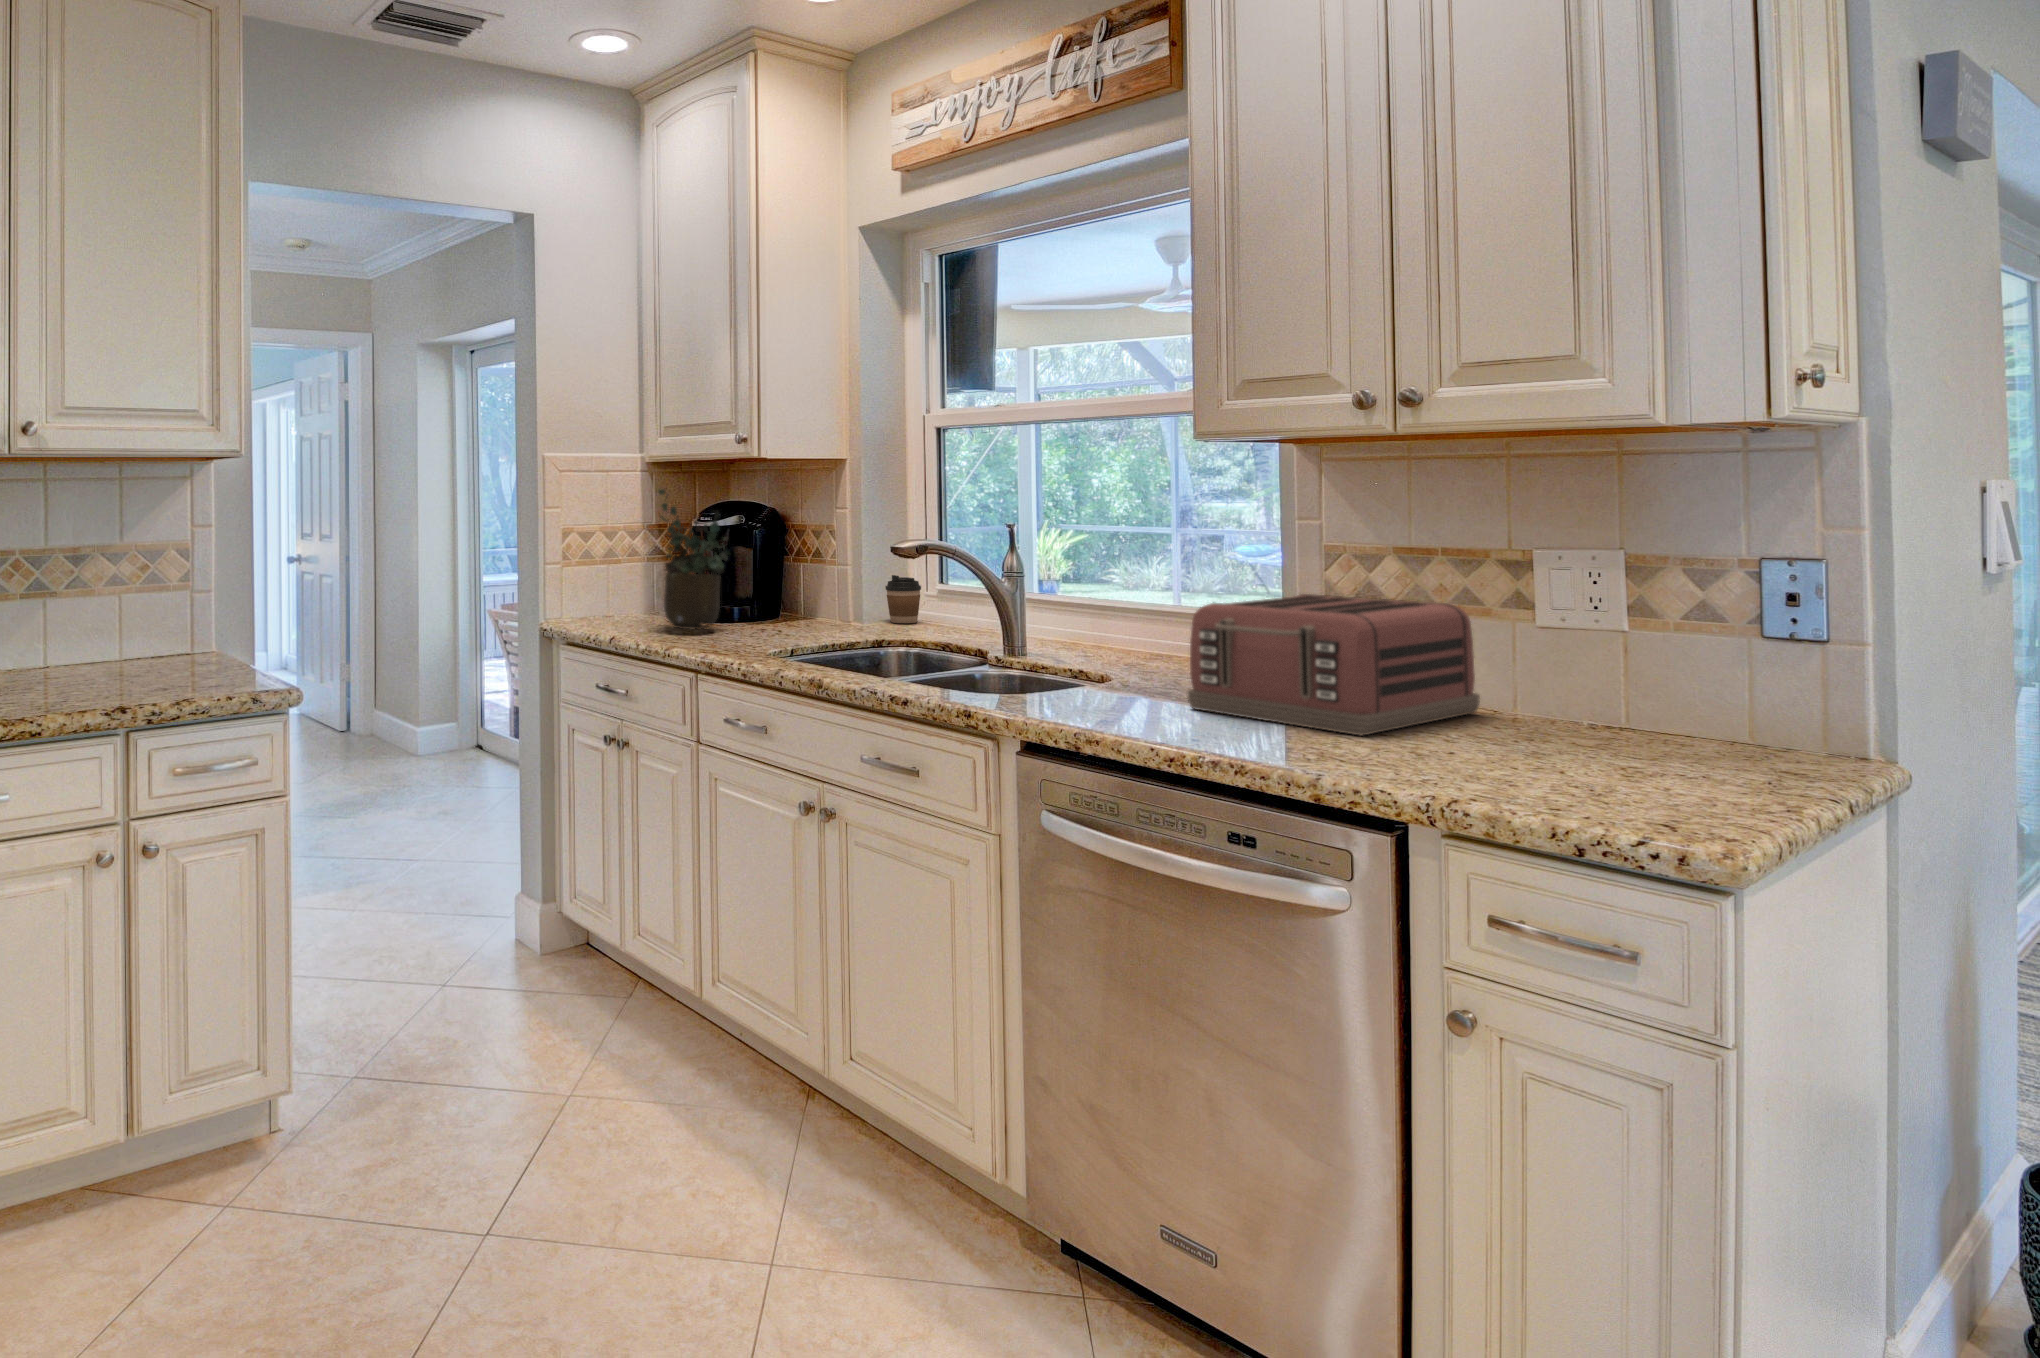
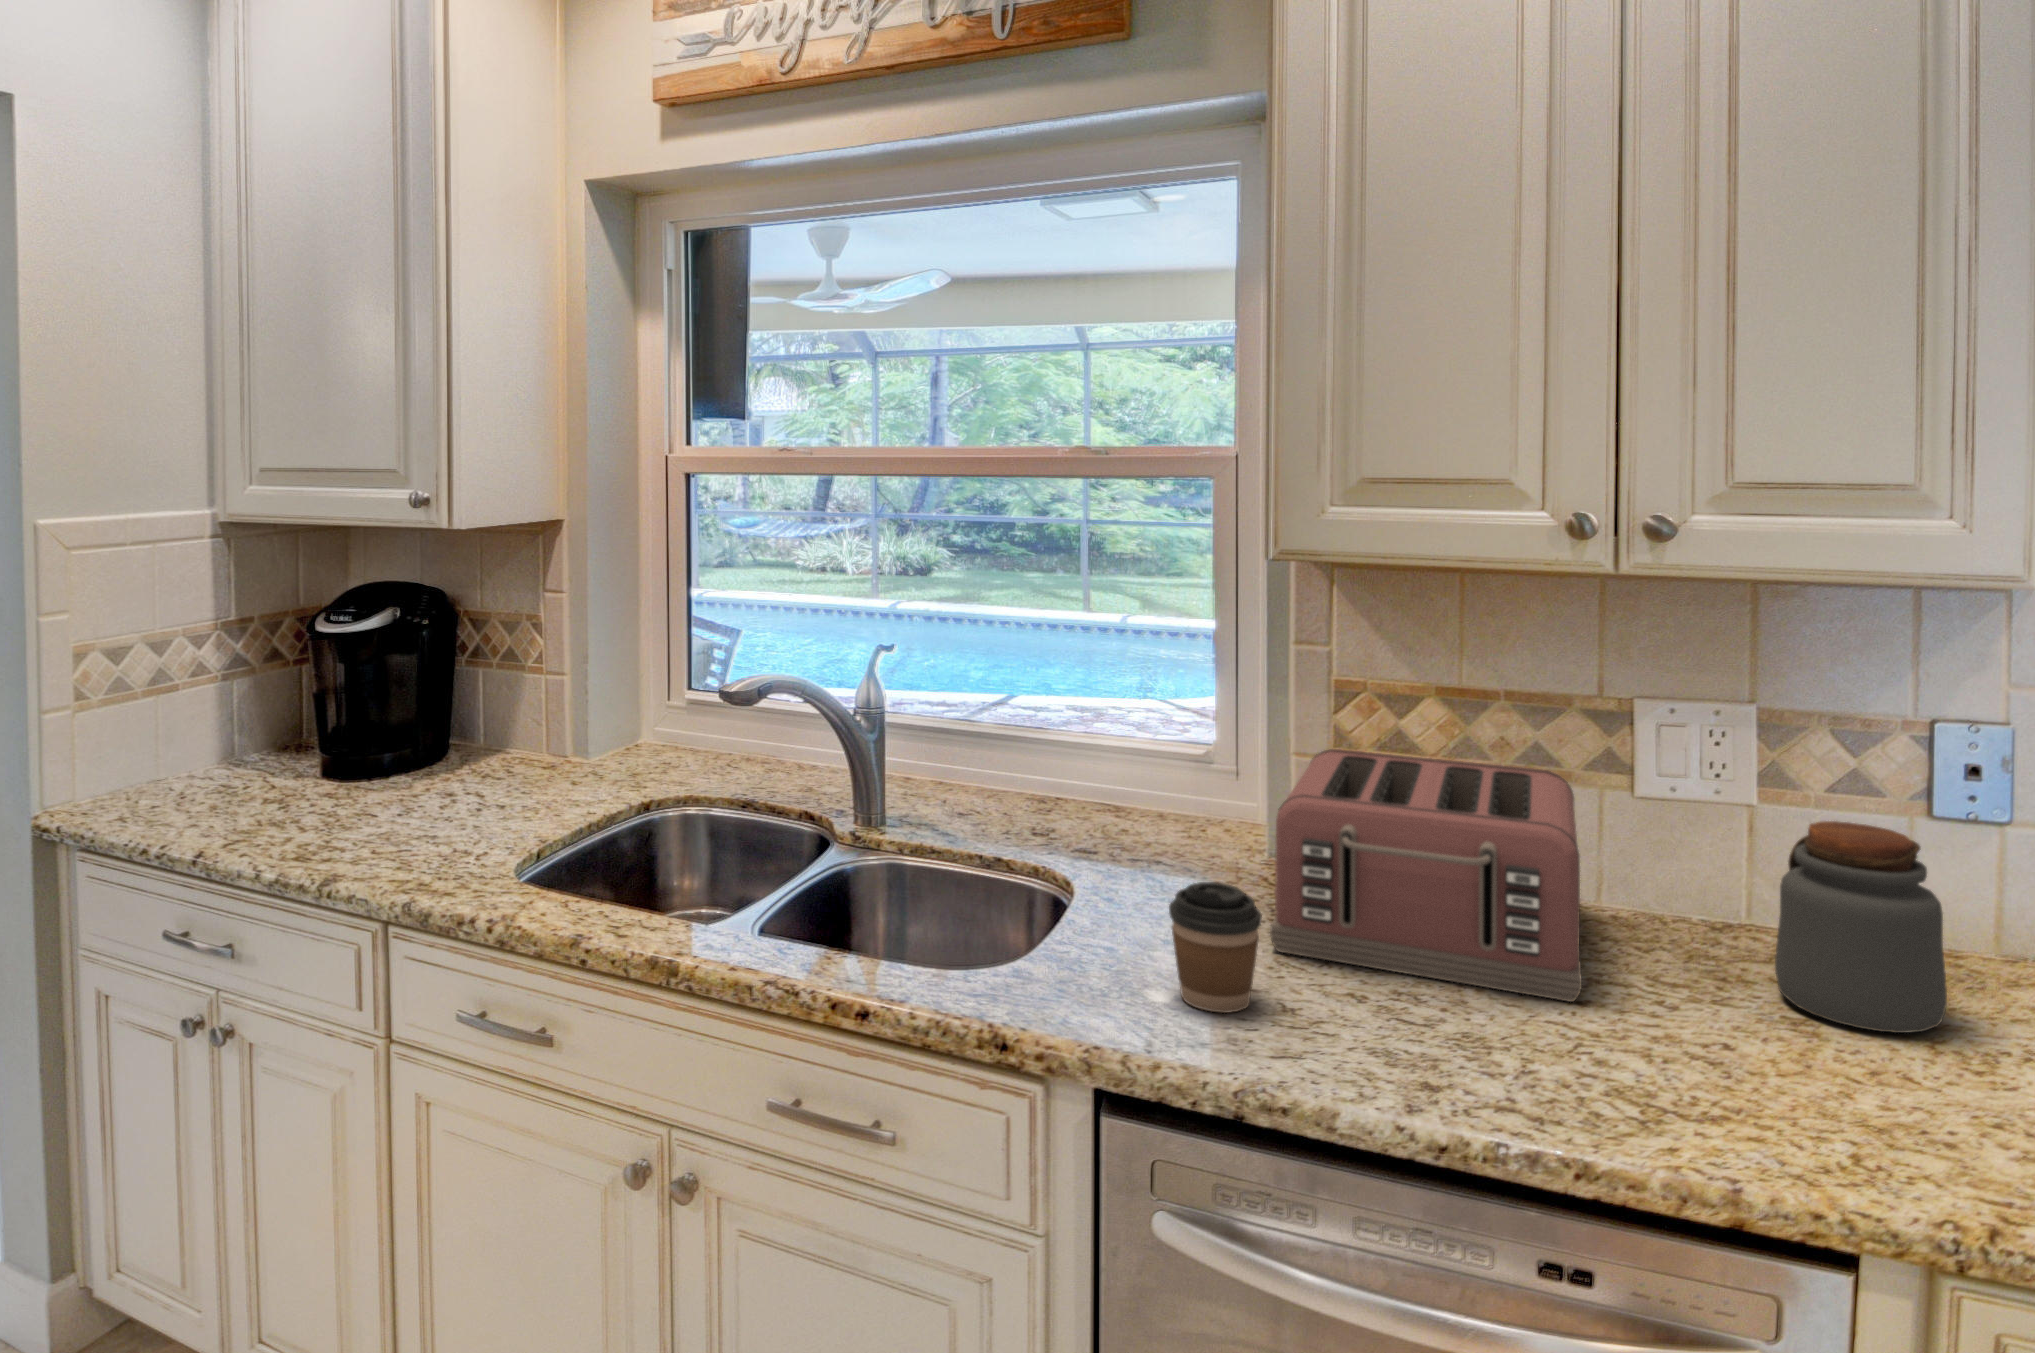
potted plant: present [659,489,729,630] -> none [271,576,404,812]
coffee cup: present [885,575,921,623] -> present [1169,882,1262,1013]
jar: none [1531,617,1655,763] -> present [1775,821,1947,1033]

